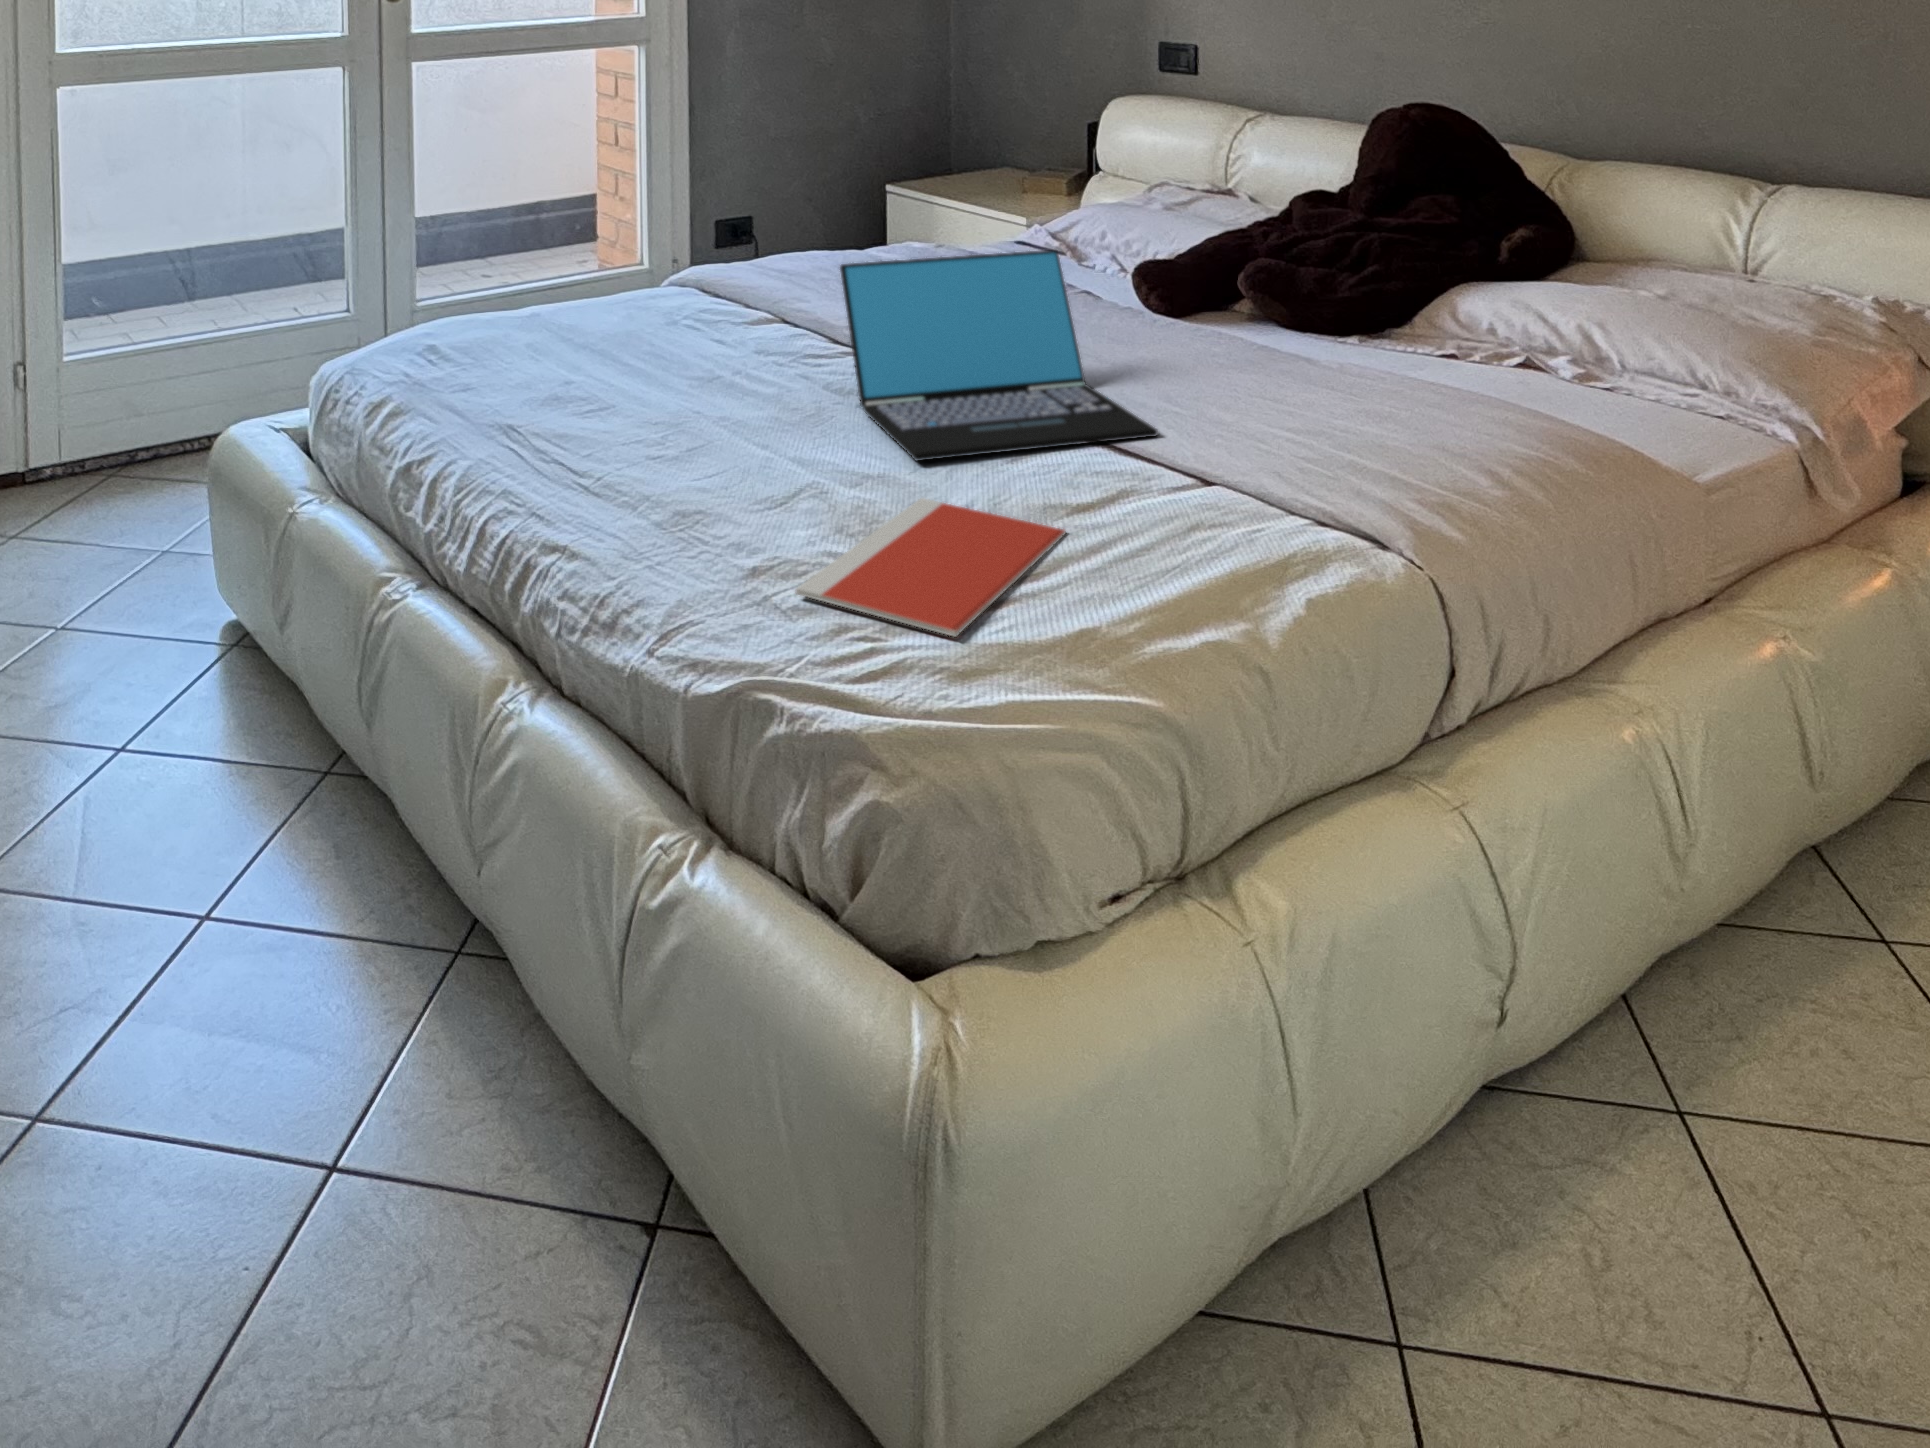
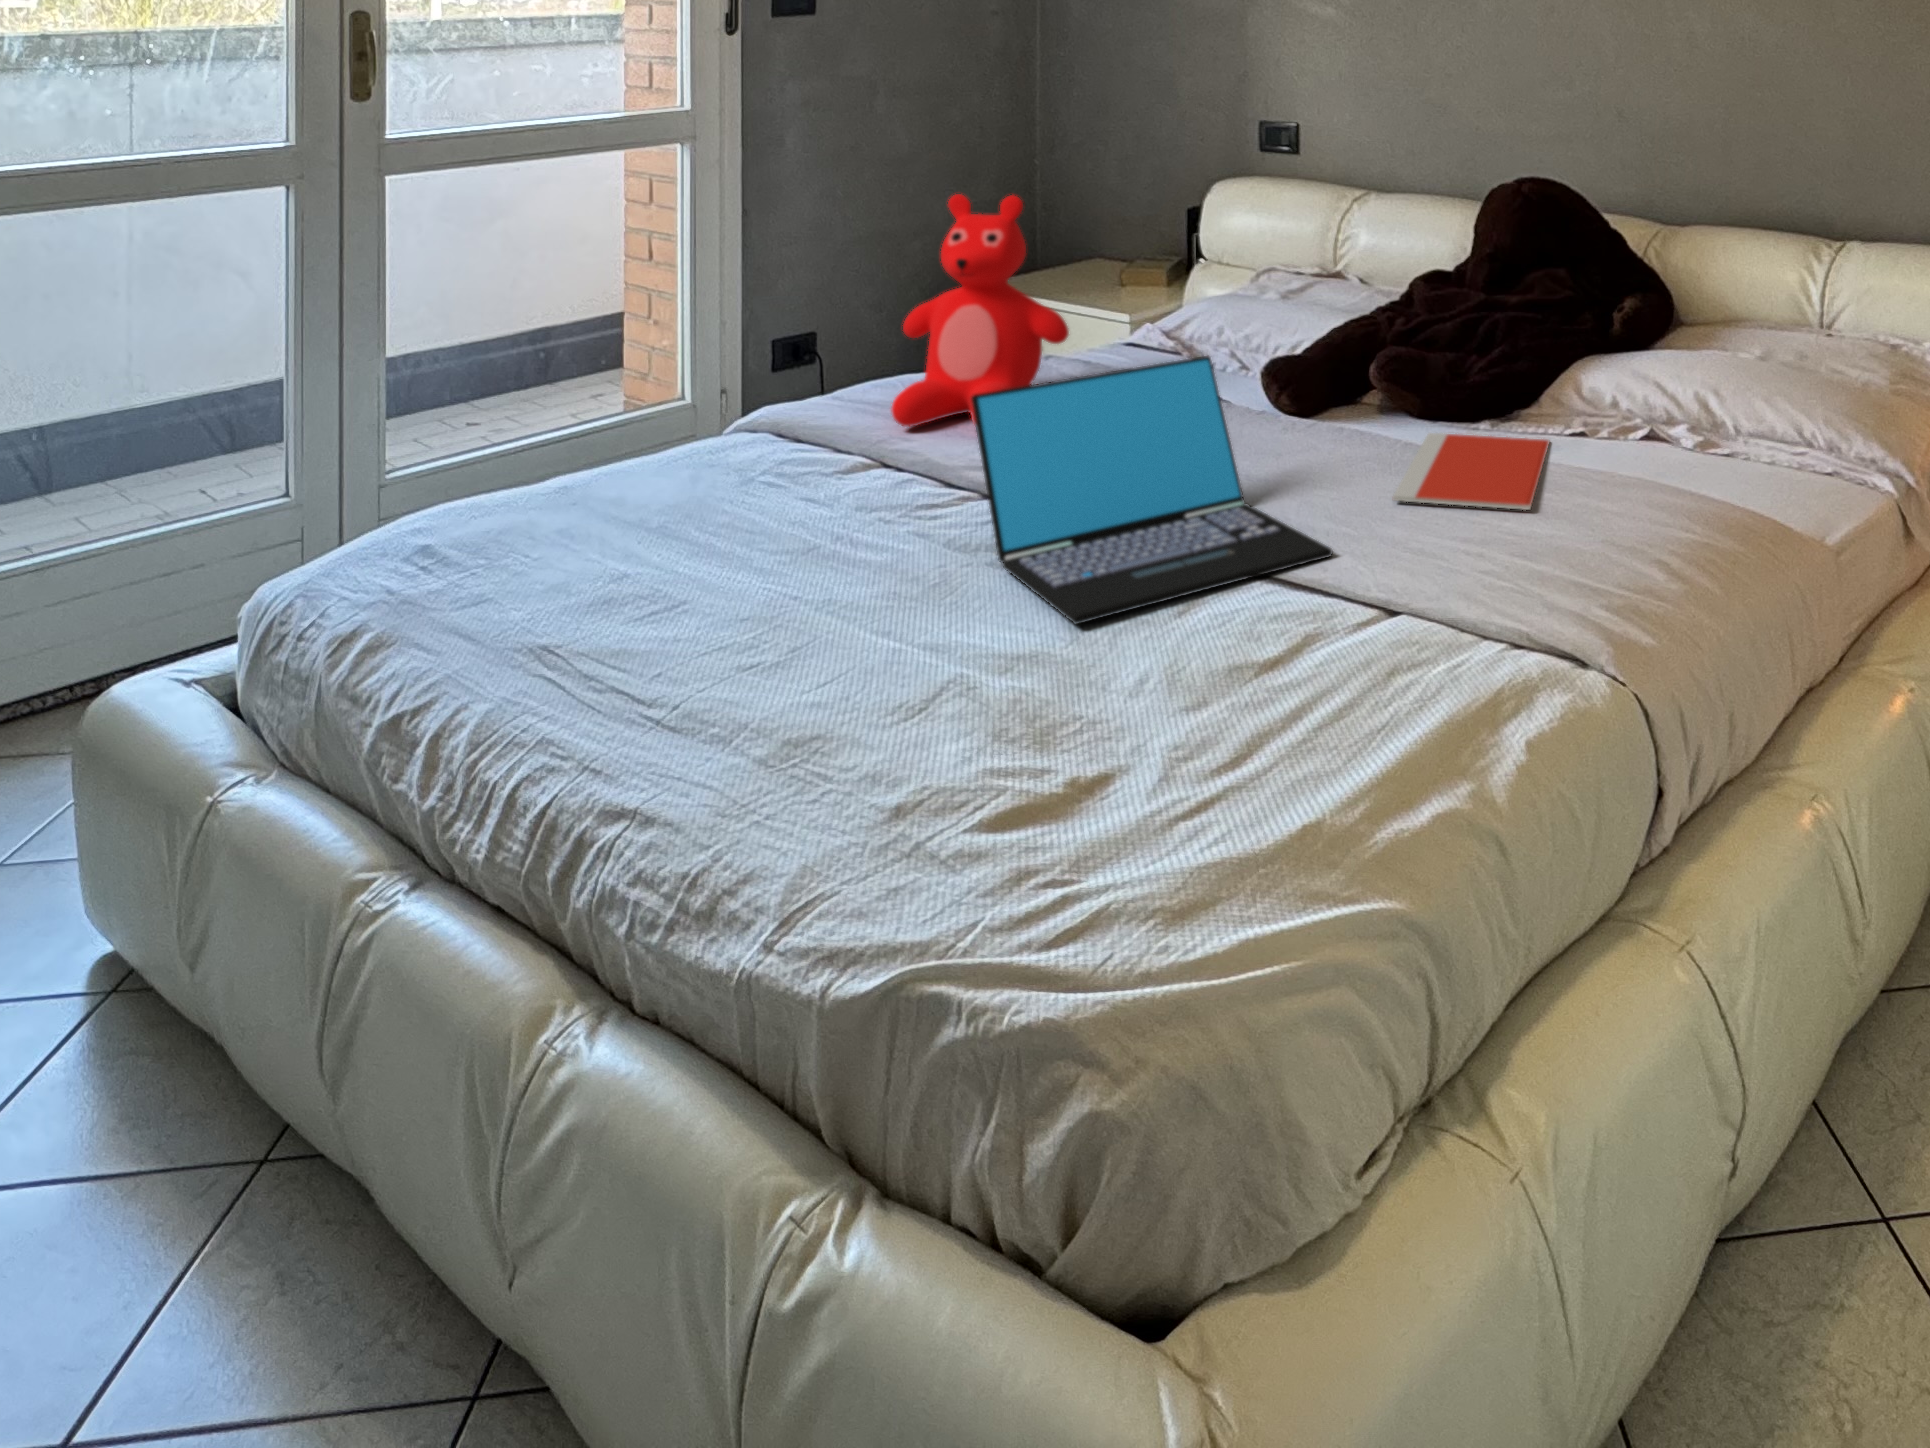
teddy bear: none [789,96,944,304] -> present [891,194,1069,427]
notebook: present [796,498,1066,637] -> present [1393,433,1549,510]

